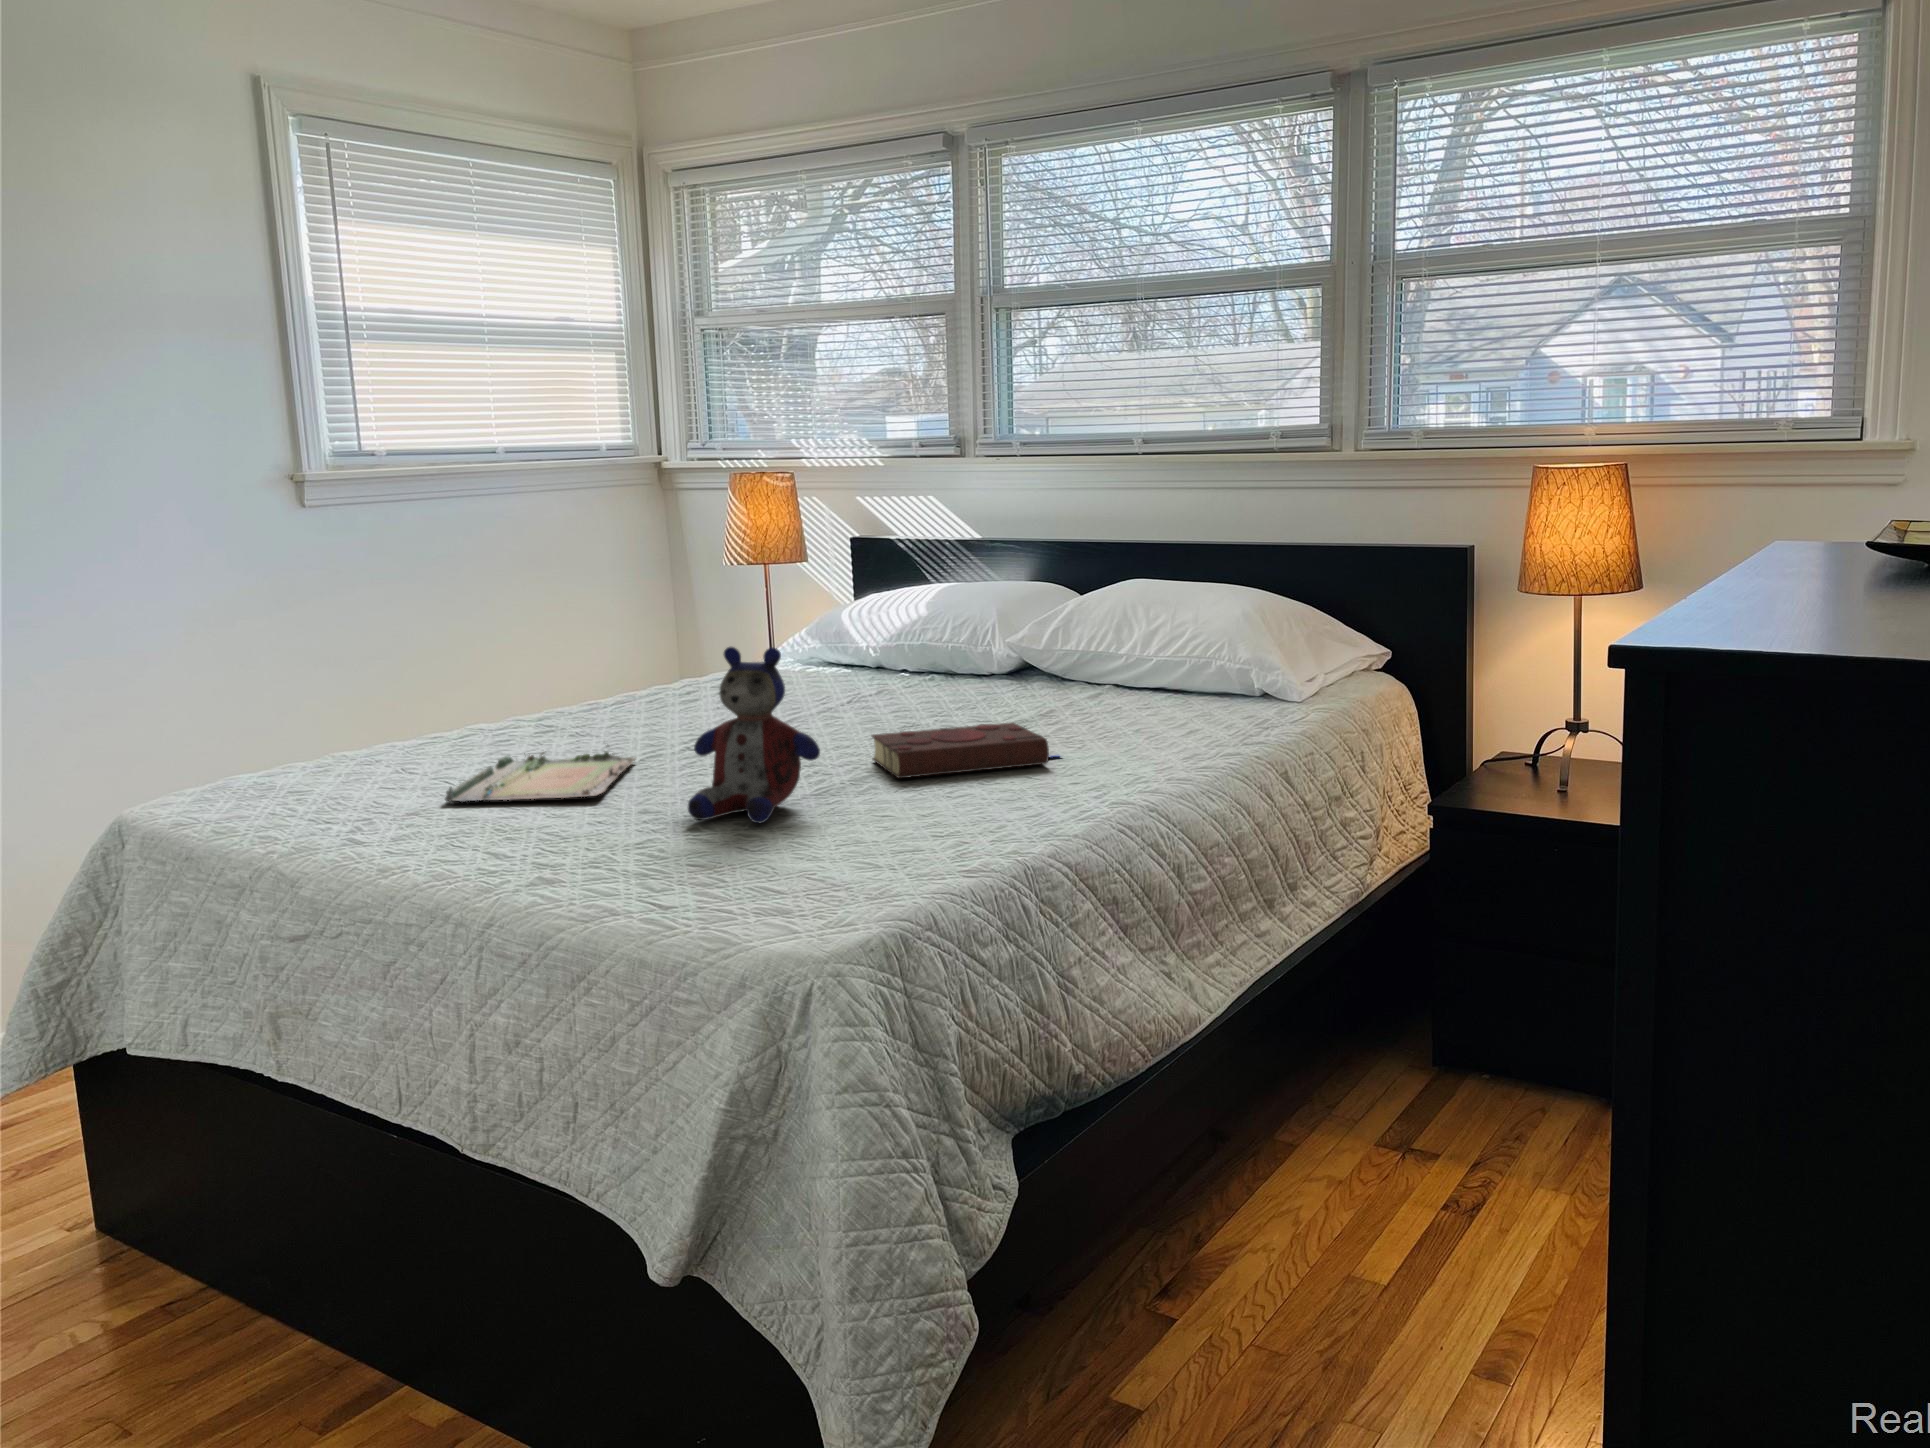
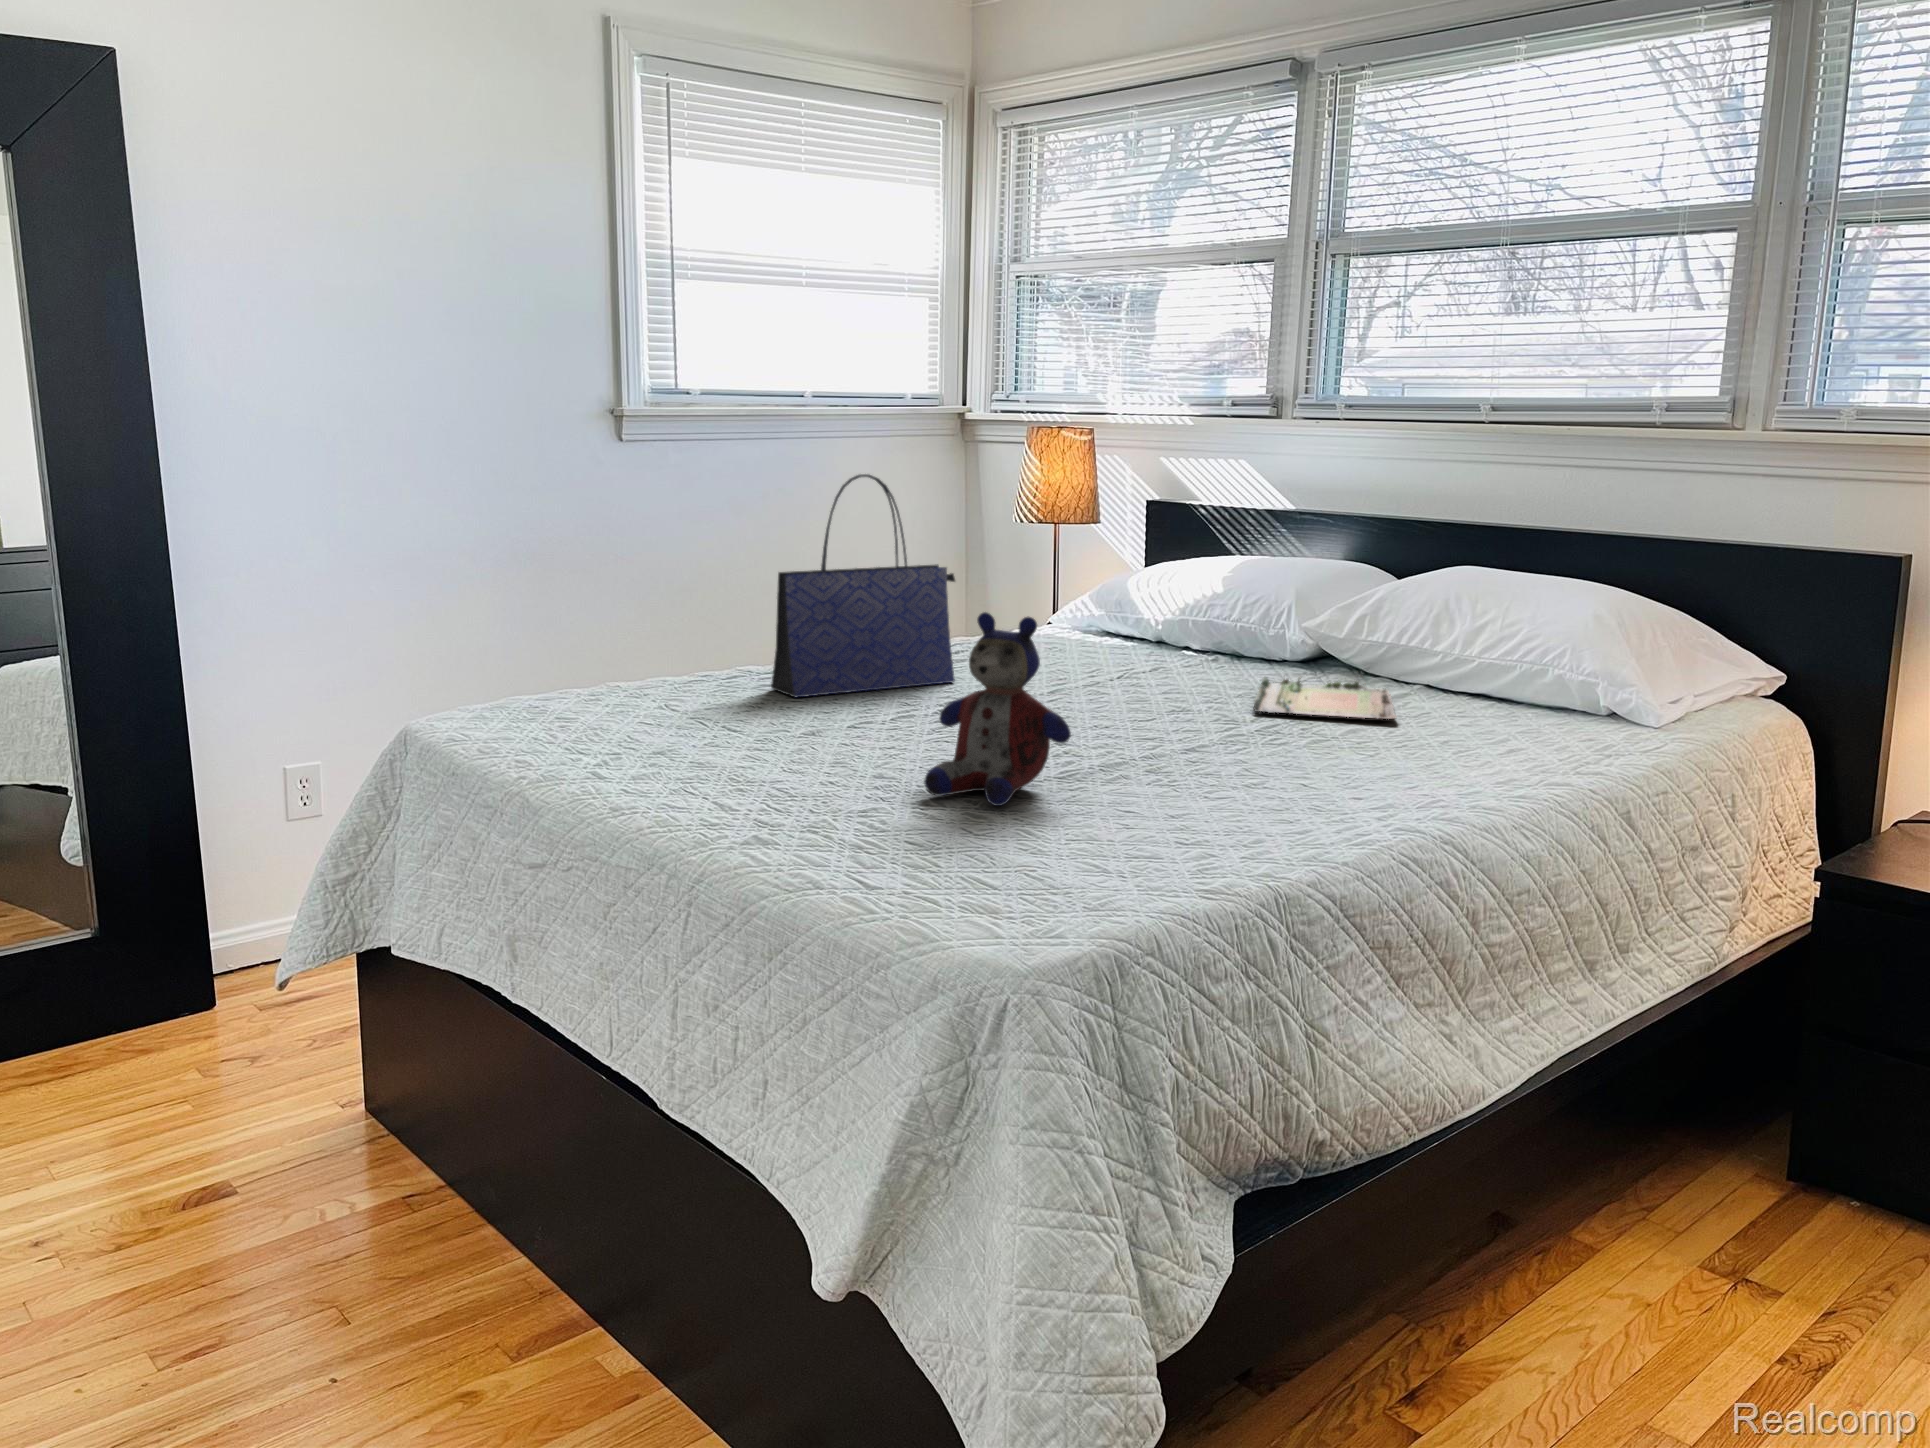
tote bag: none [508,526,690,747] -> present [771,474,955,697]
book: present [872,723,1060,778] -> none [1135,719,1355,772]
tray: present [445,745,635,802] -> present [1254,677,1396,719]

